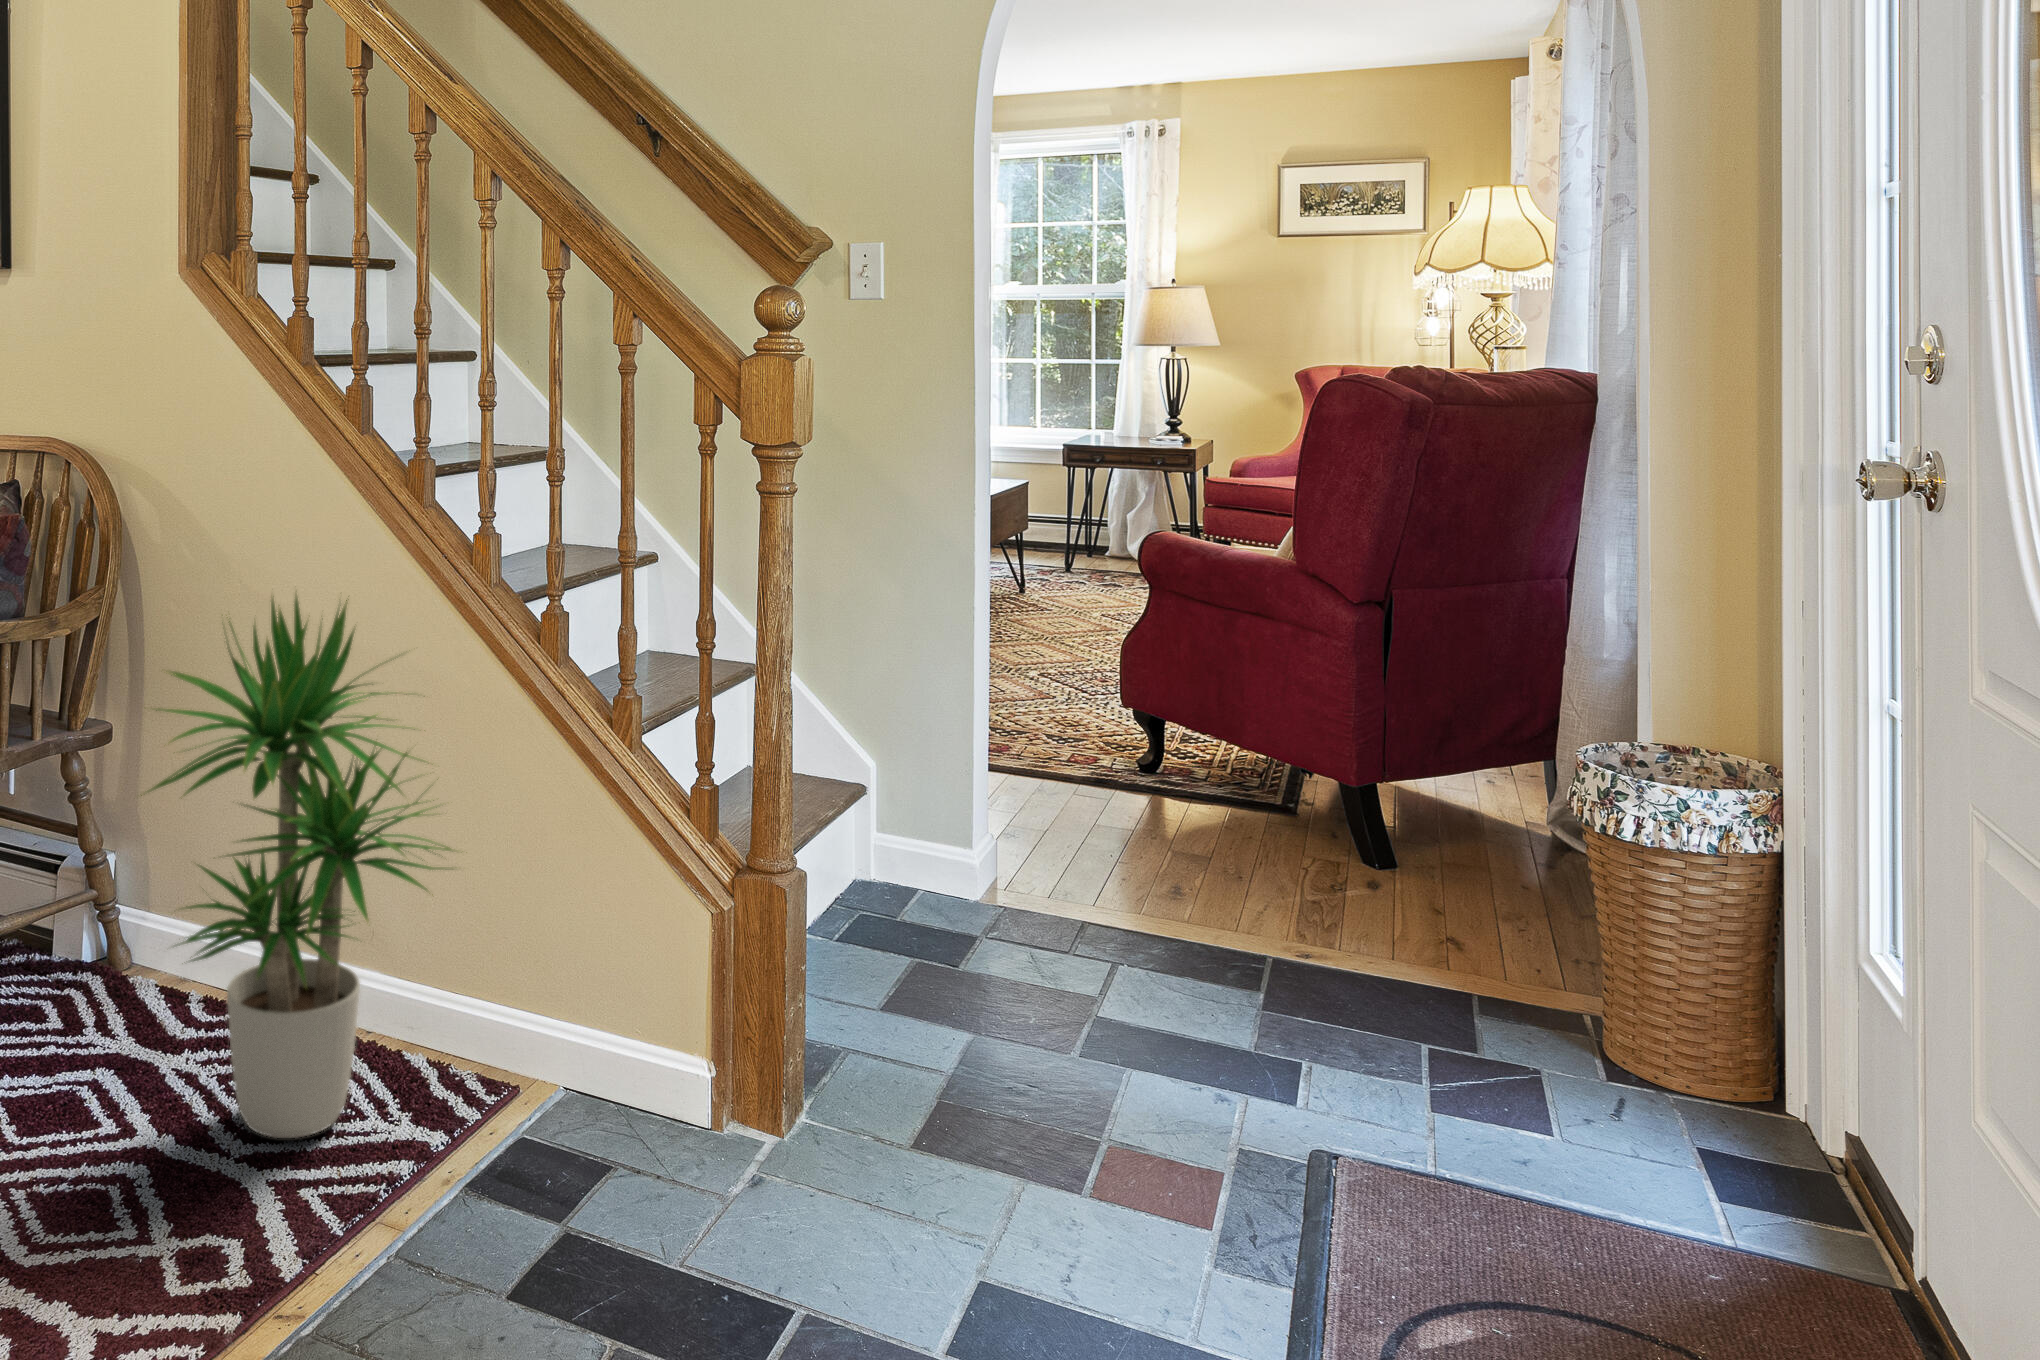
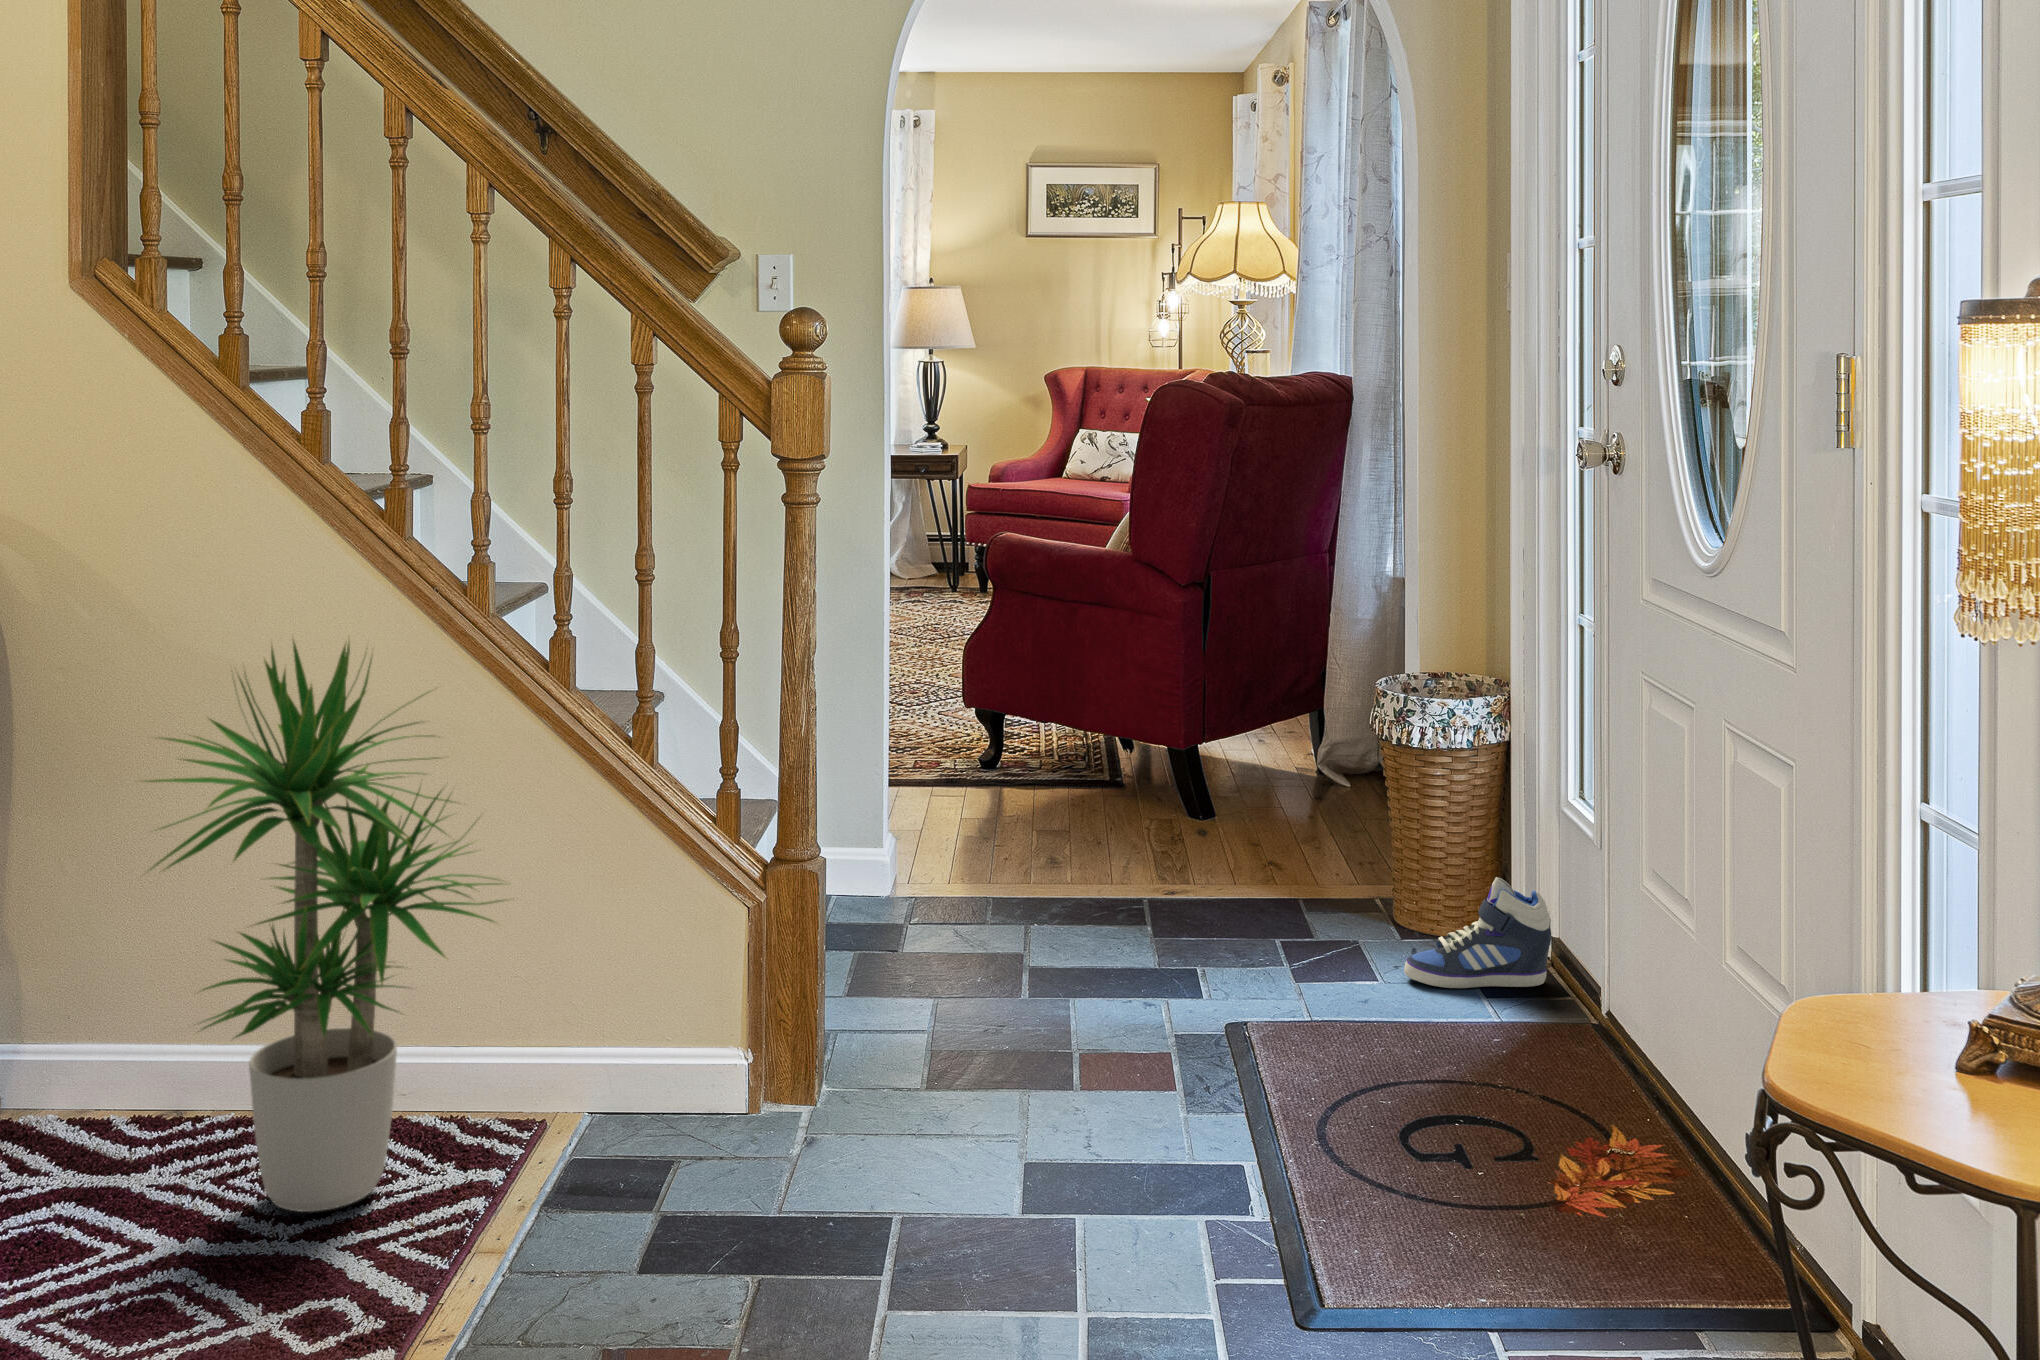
sneaker: none [1591,1037,1829,1196] -> present [1404,877,1551,988]

